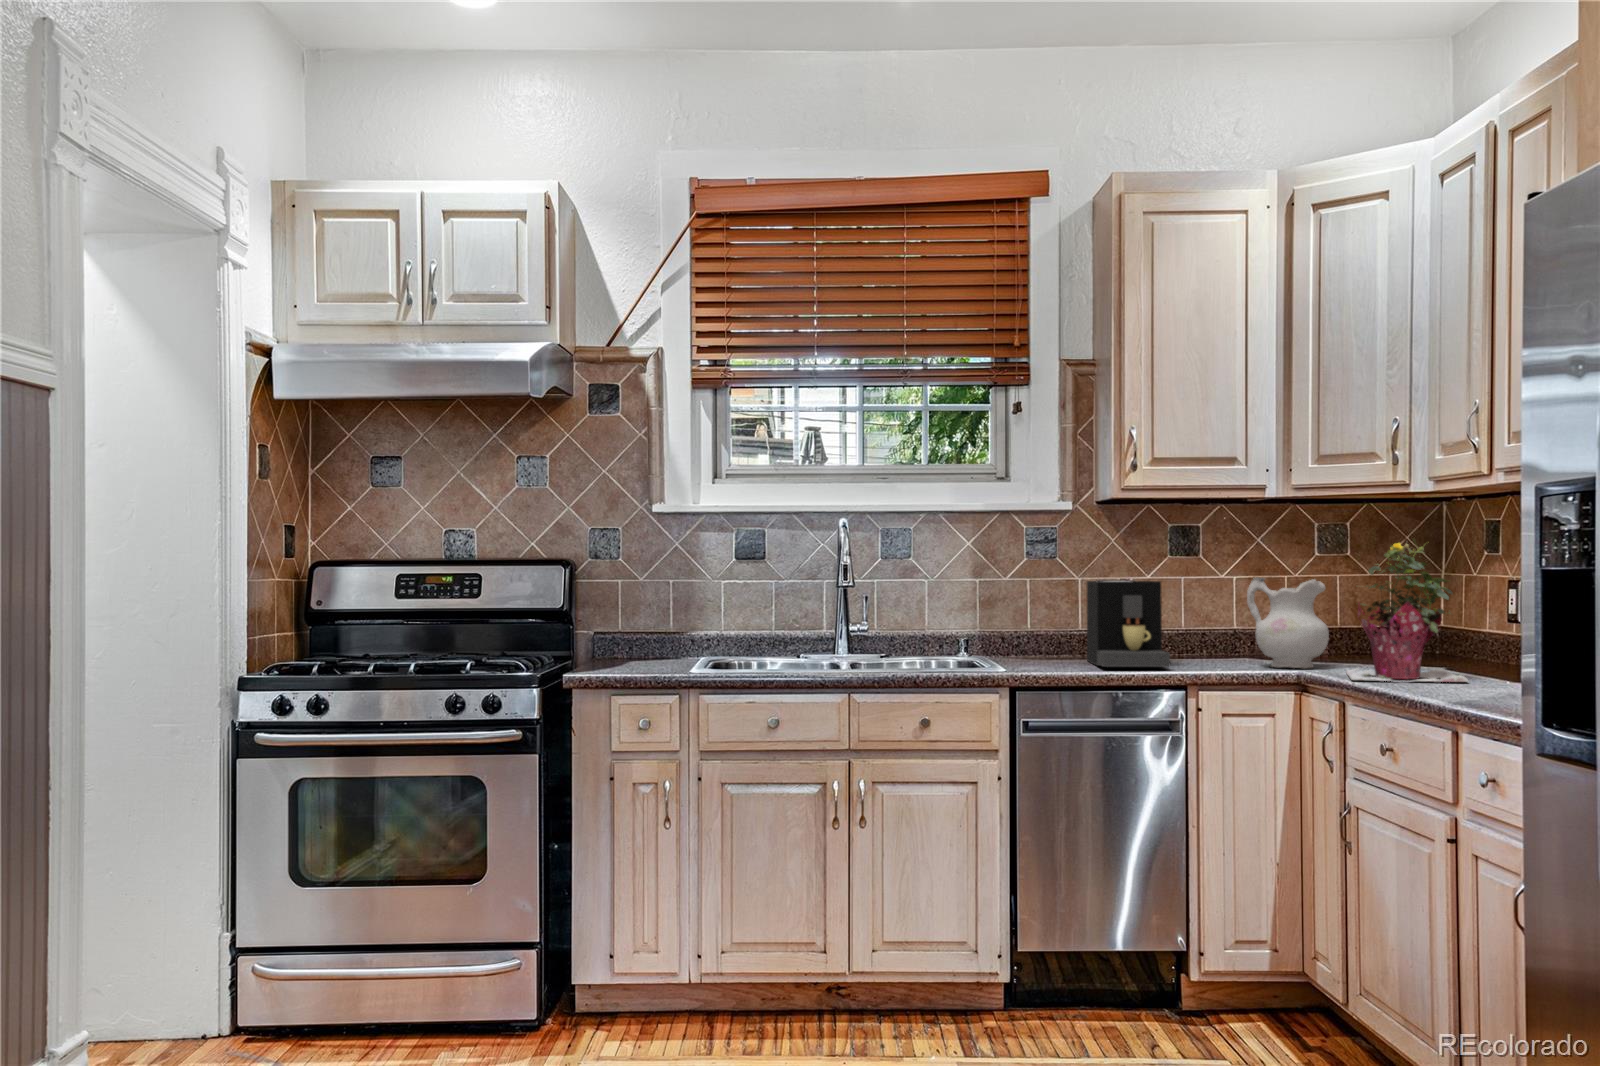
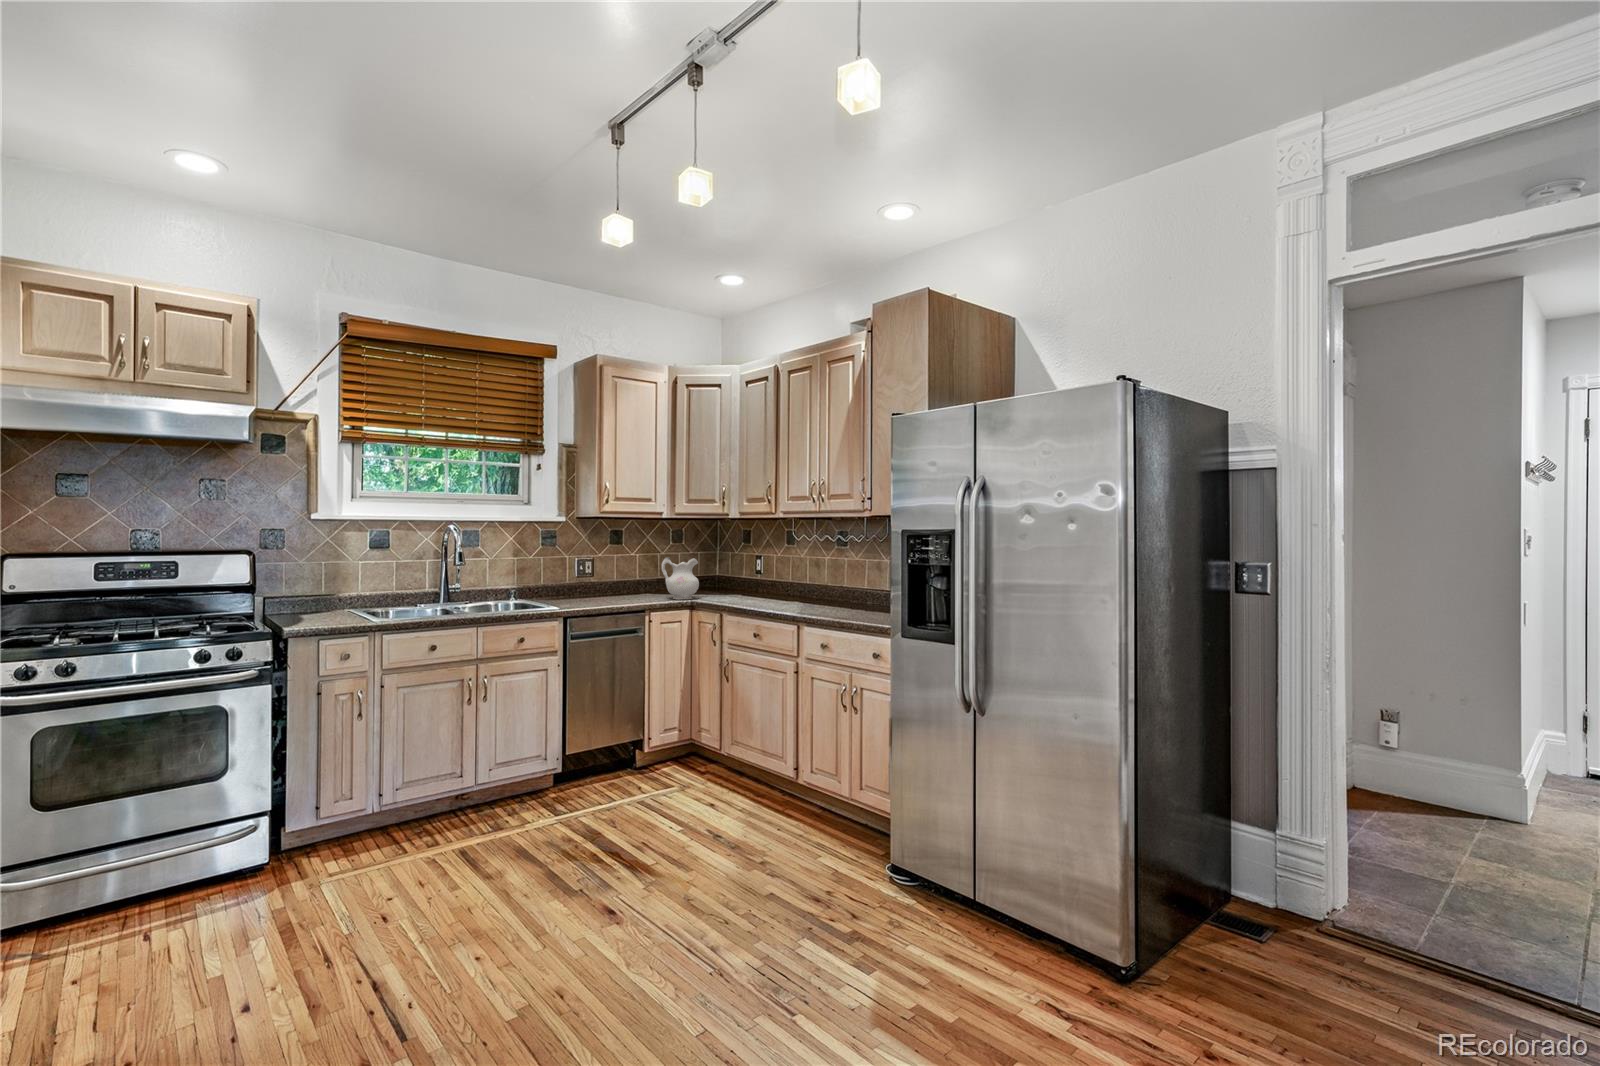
potted plant: present [1346,540,1468,682] -> none [712,541,771,605]
coffee maker: present [1087,581,1170,667] -> none [580,559,635,604]

